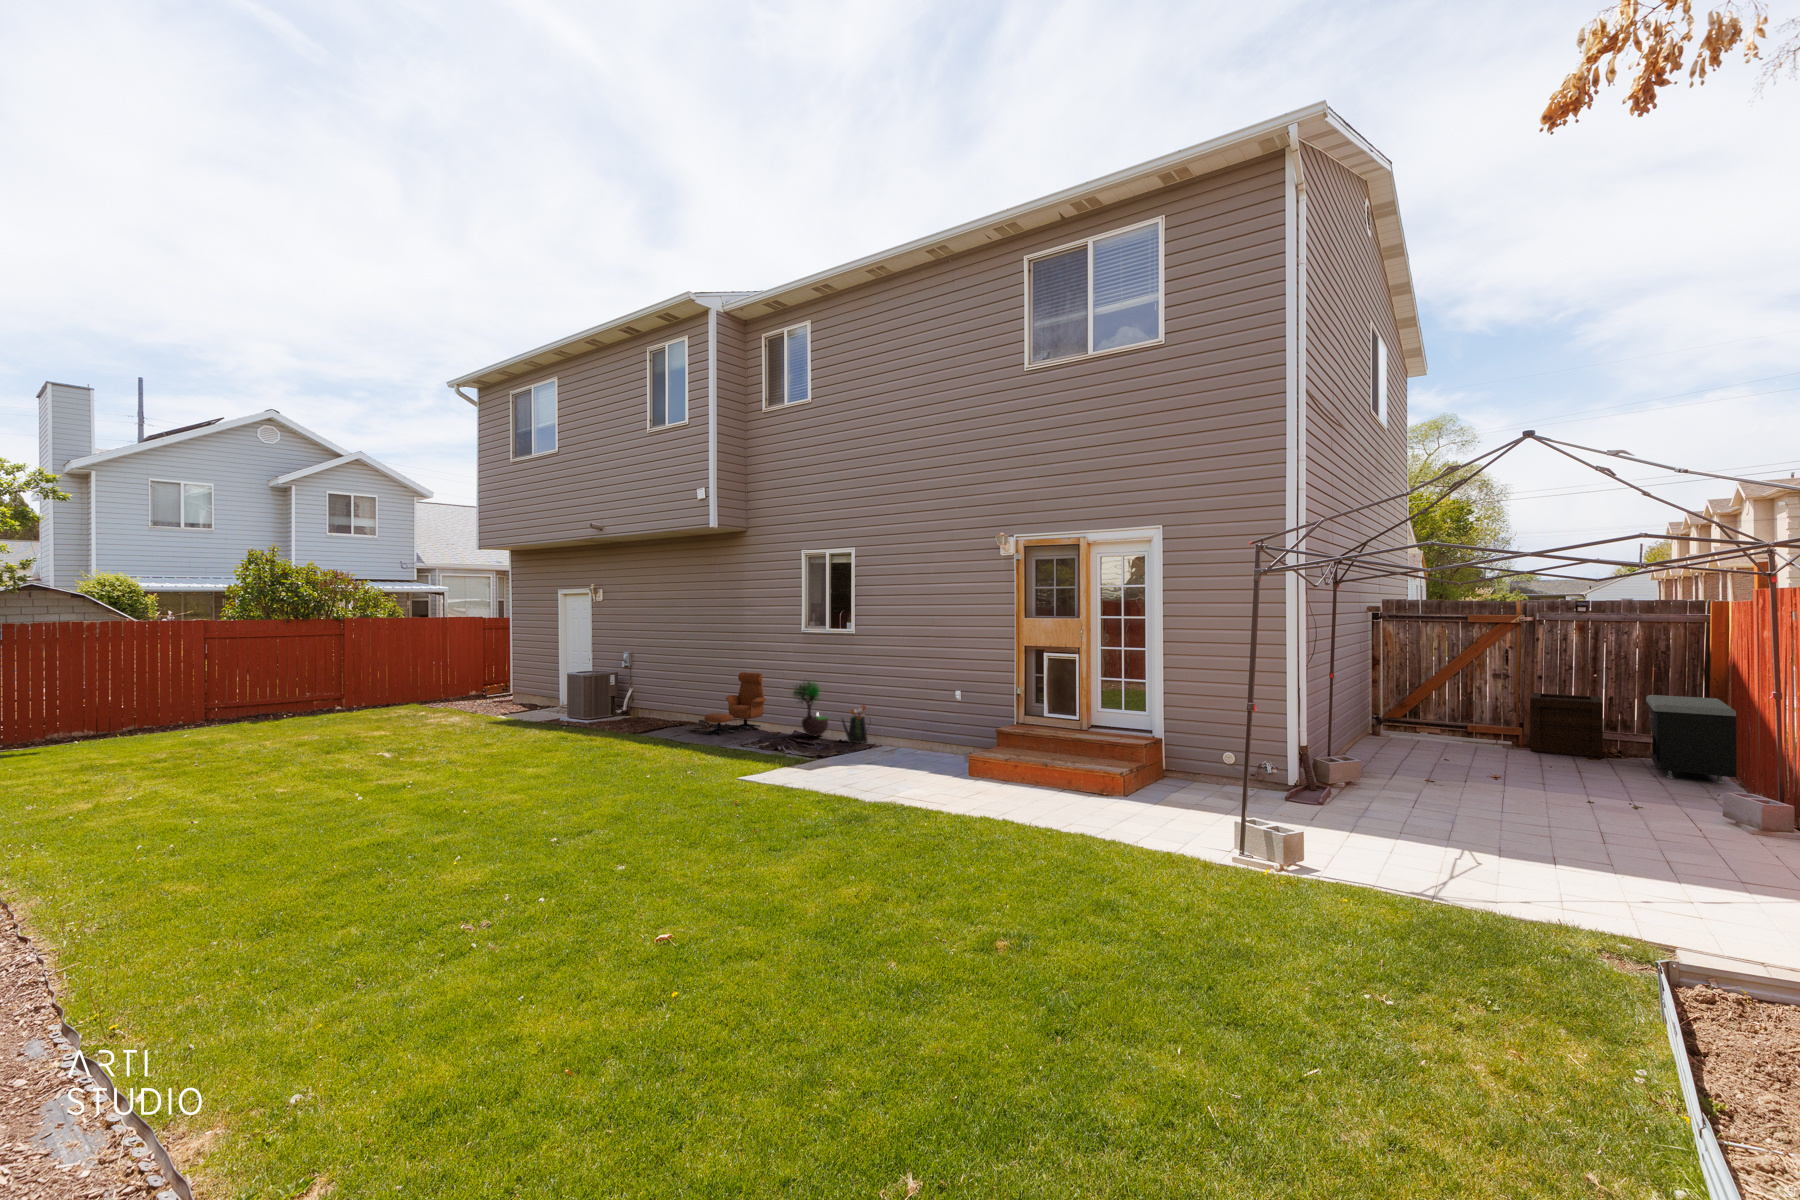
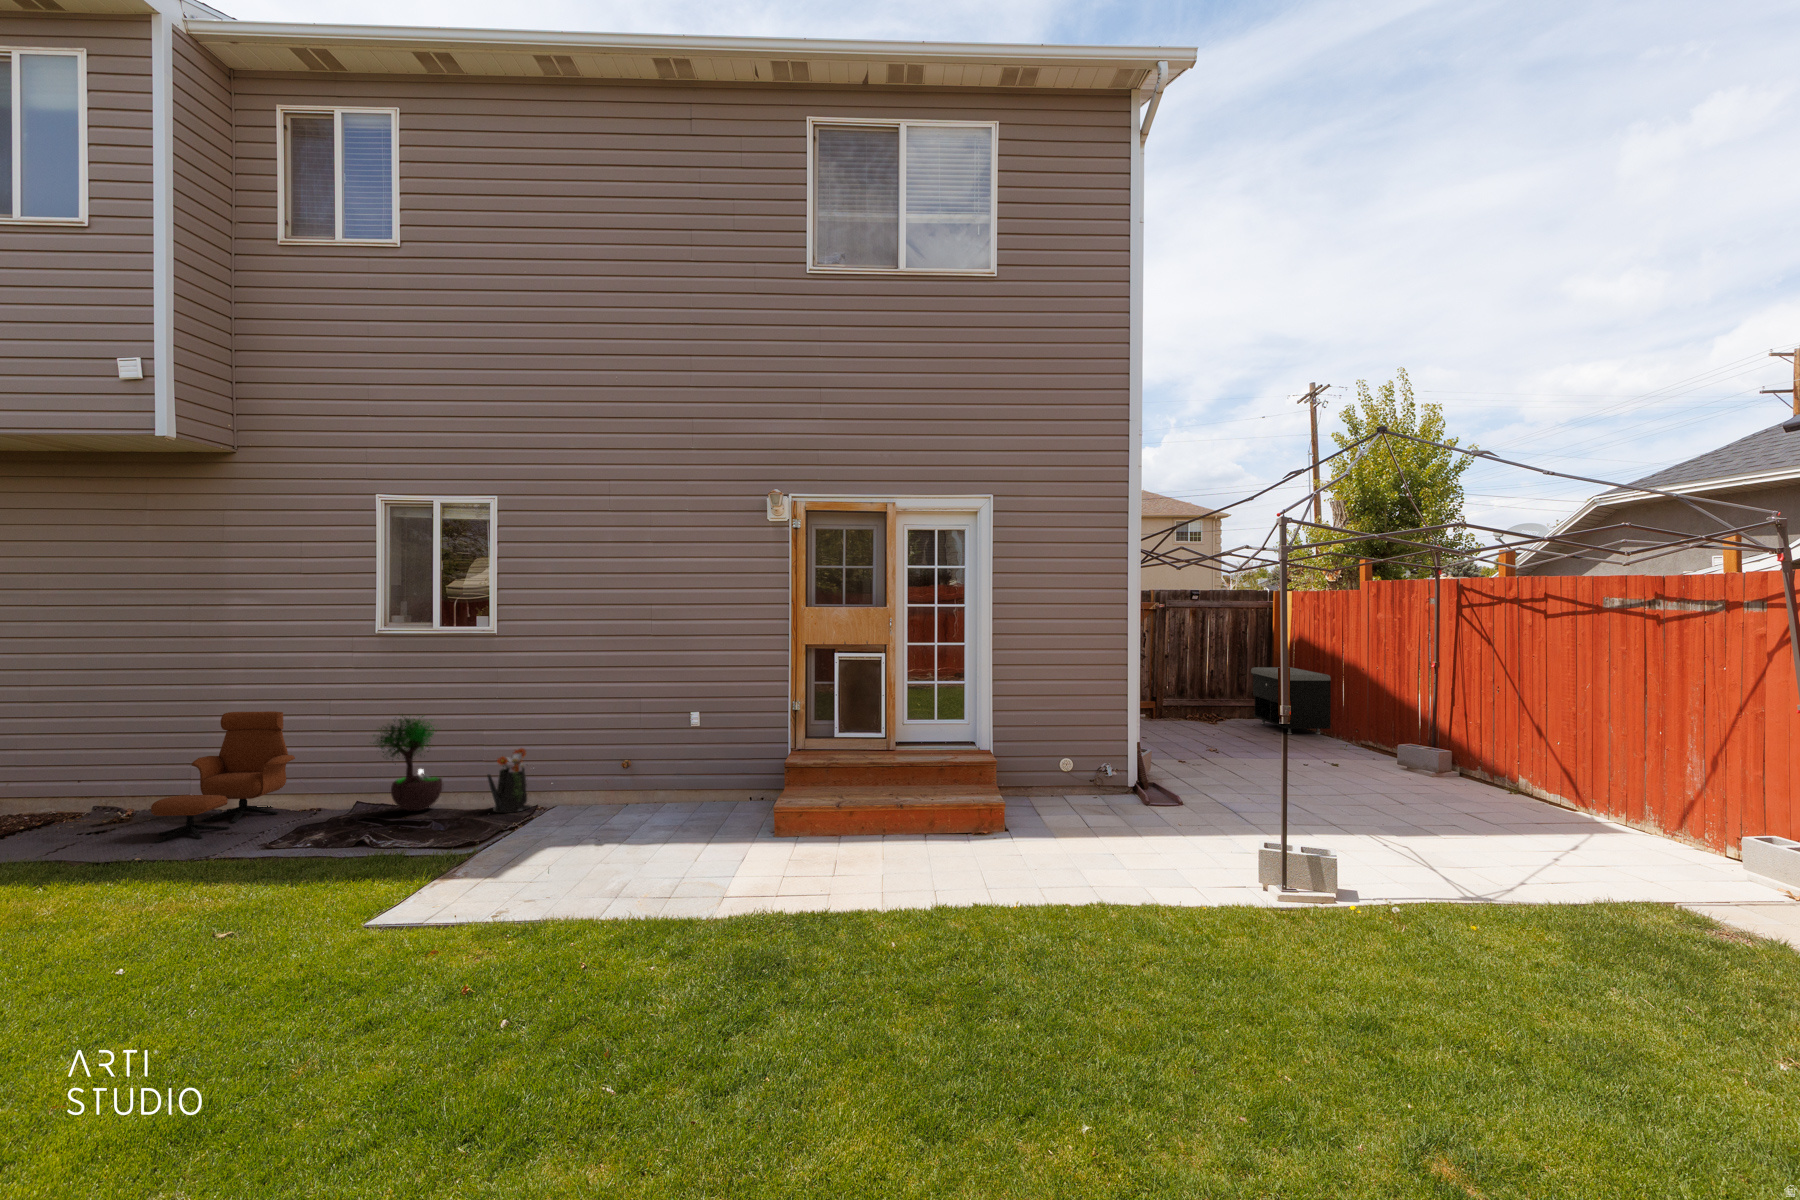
wooden crate: present [1530,693,1603,758] -> none [1162,671,1224,723]

